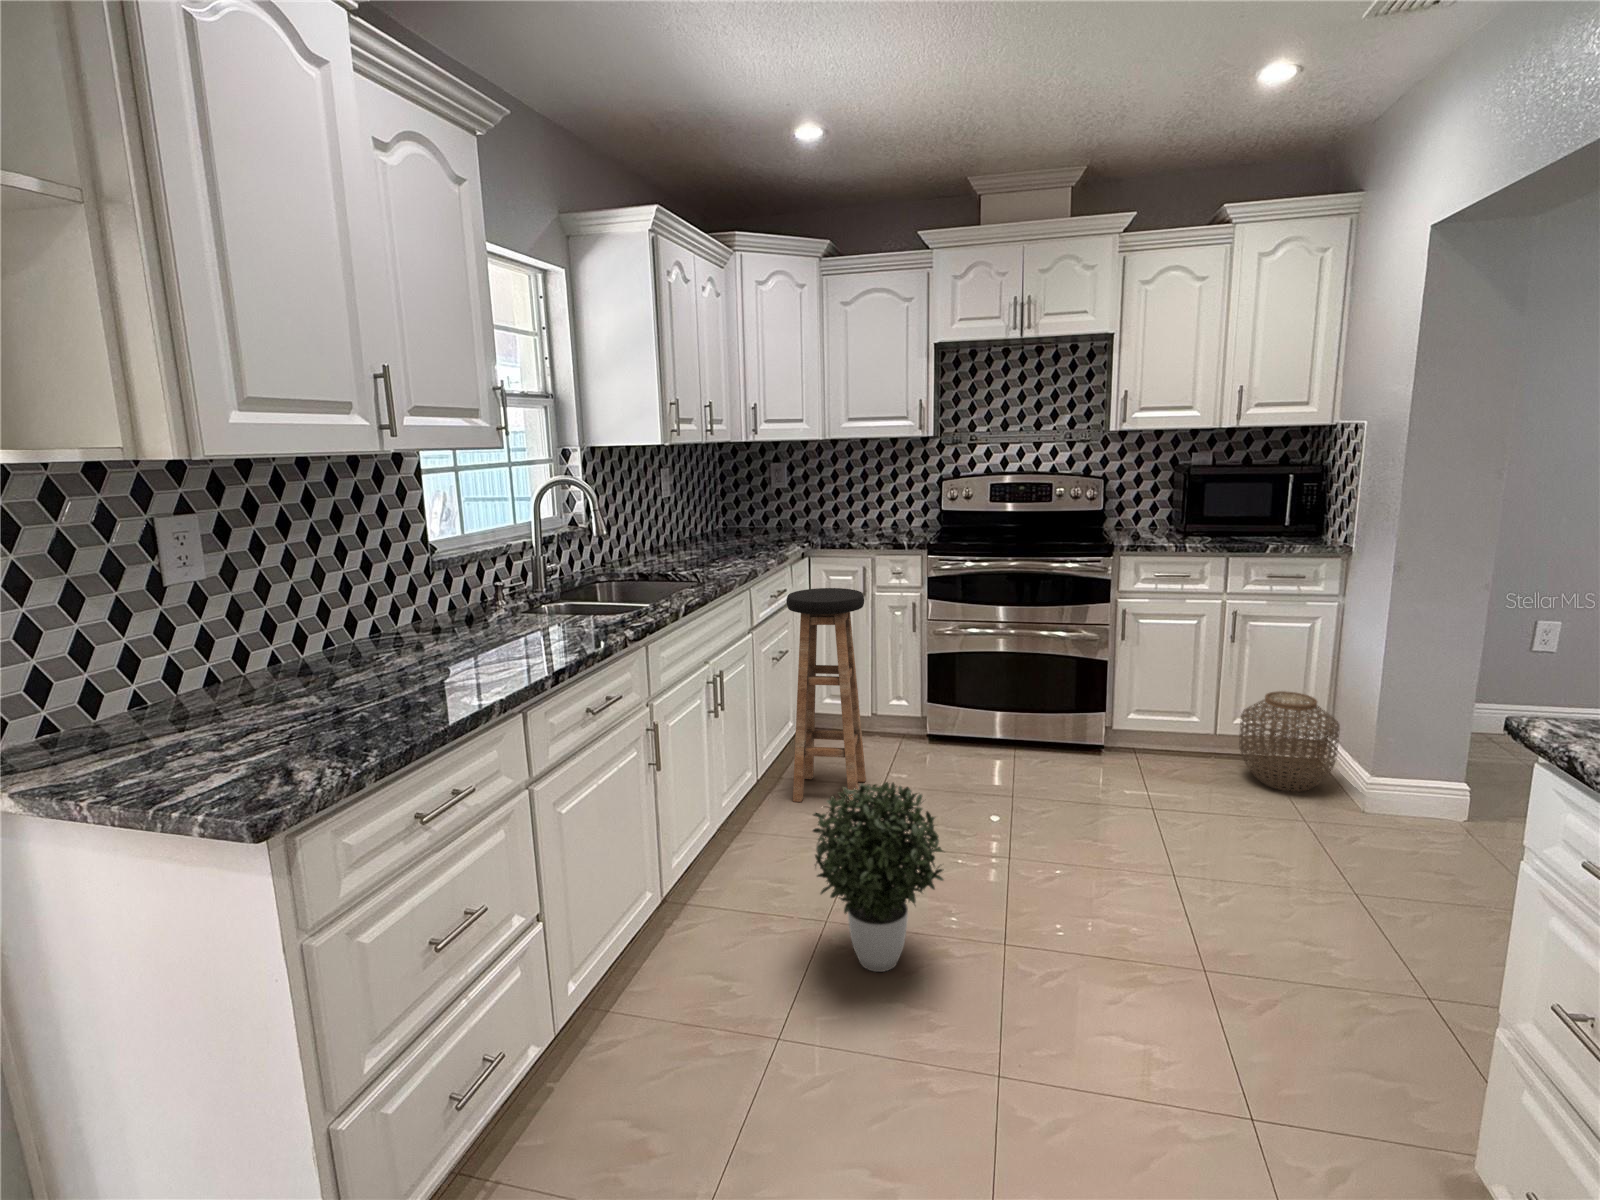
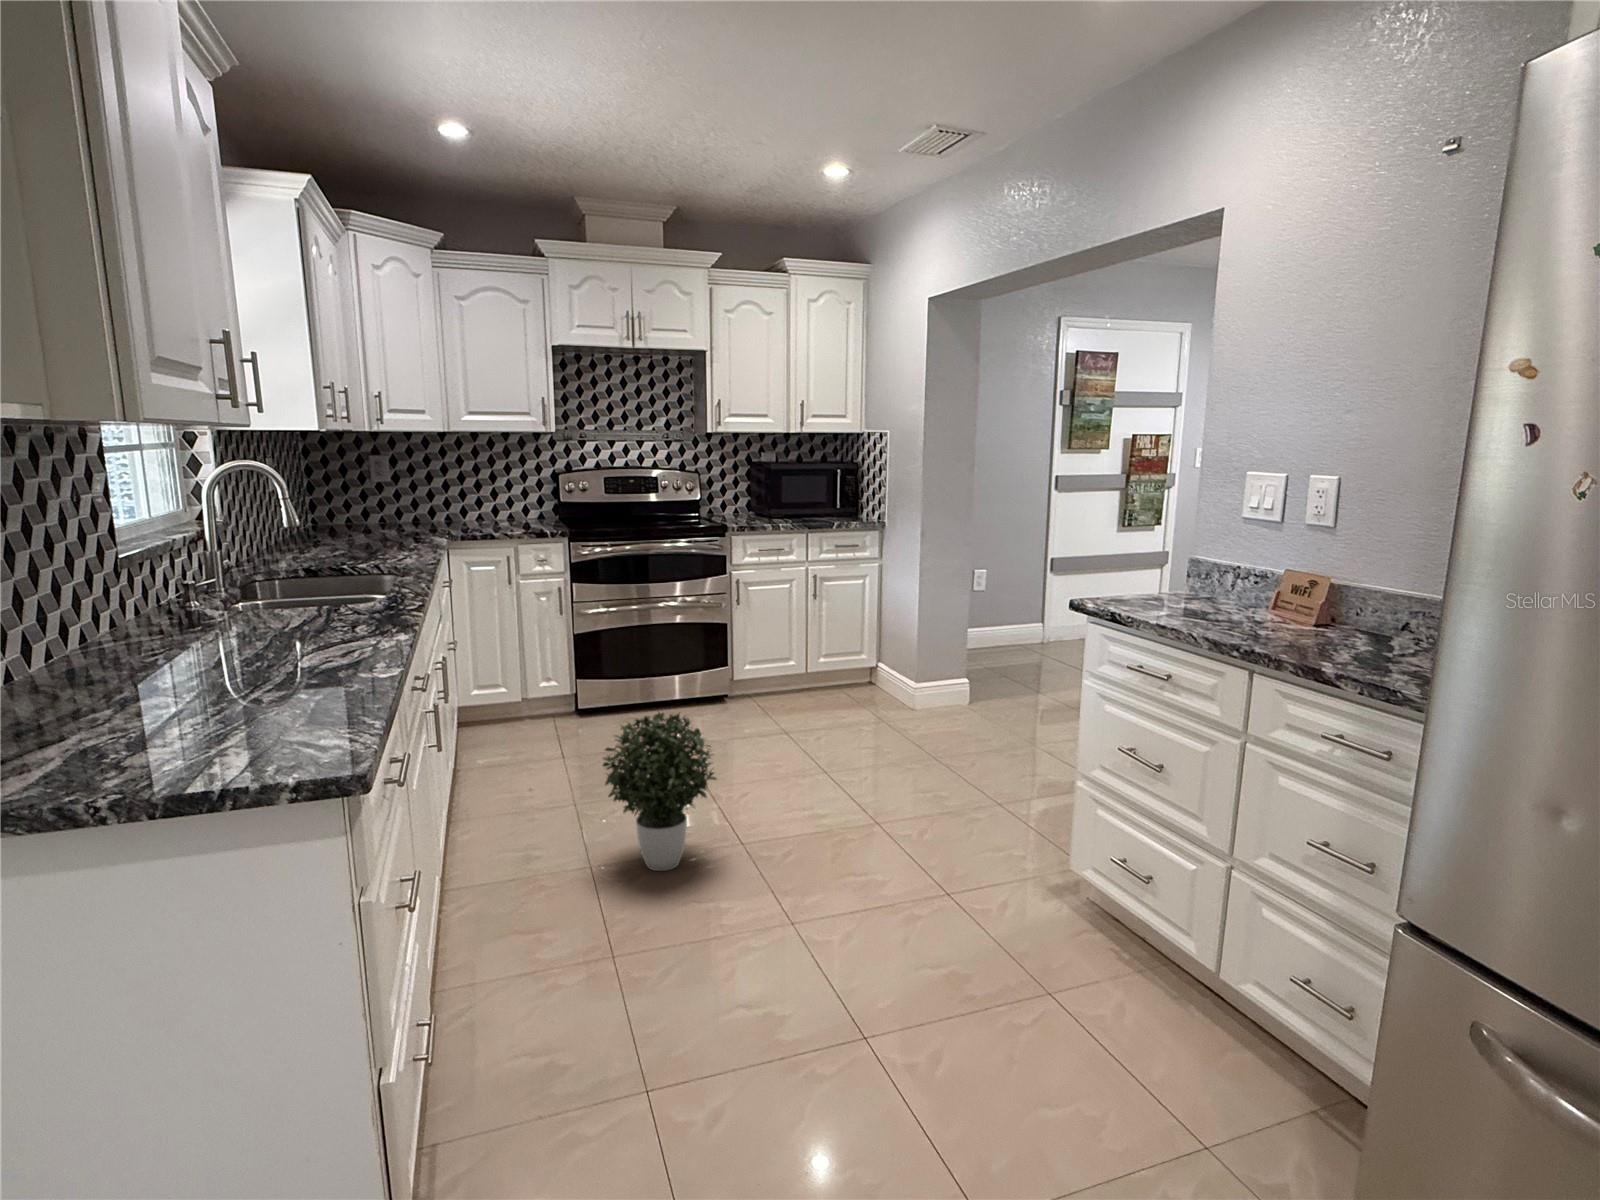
bar stool: present [786,588,866,802] -> none [468,573,555,783]
woven basket: present [1239,691,1340,792] -> none [827,632,892,705]

